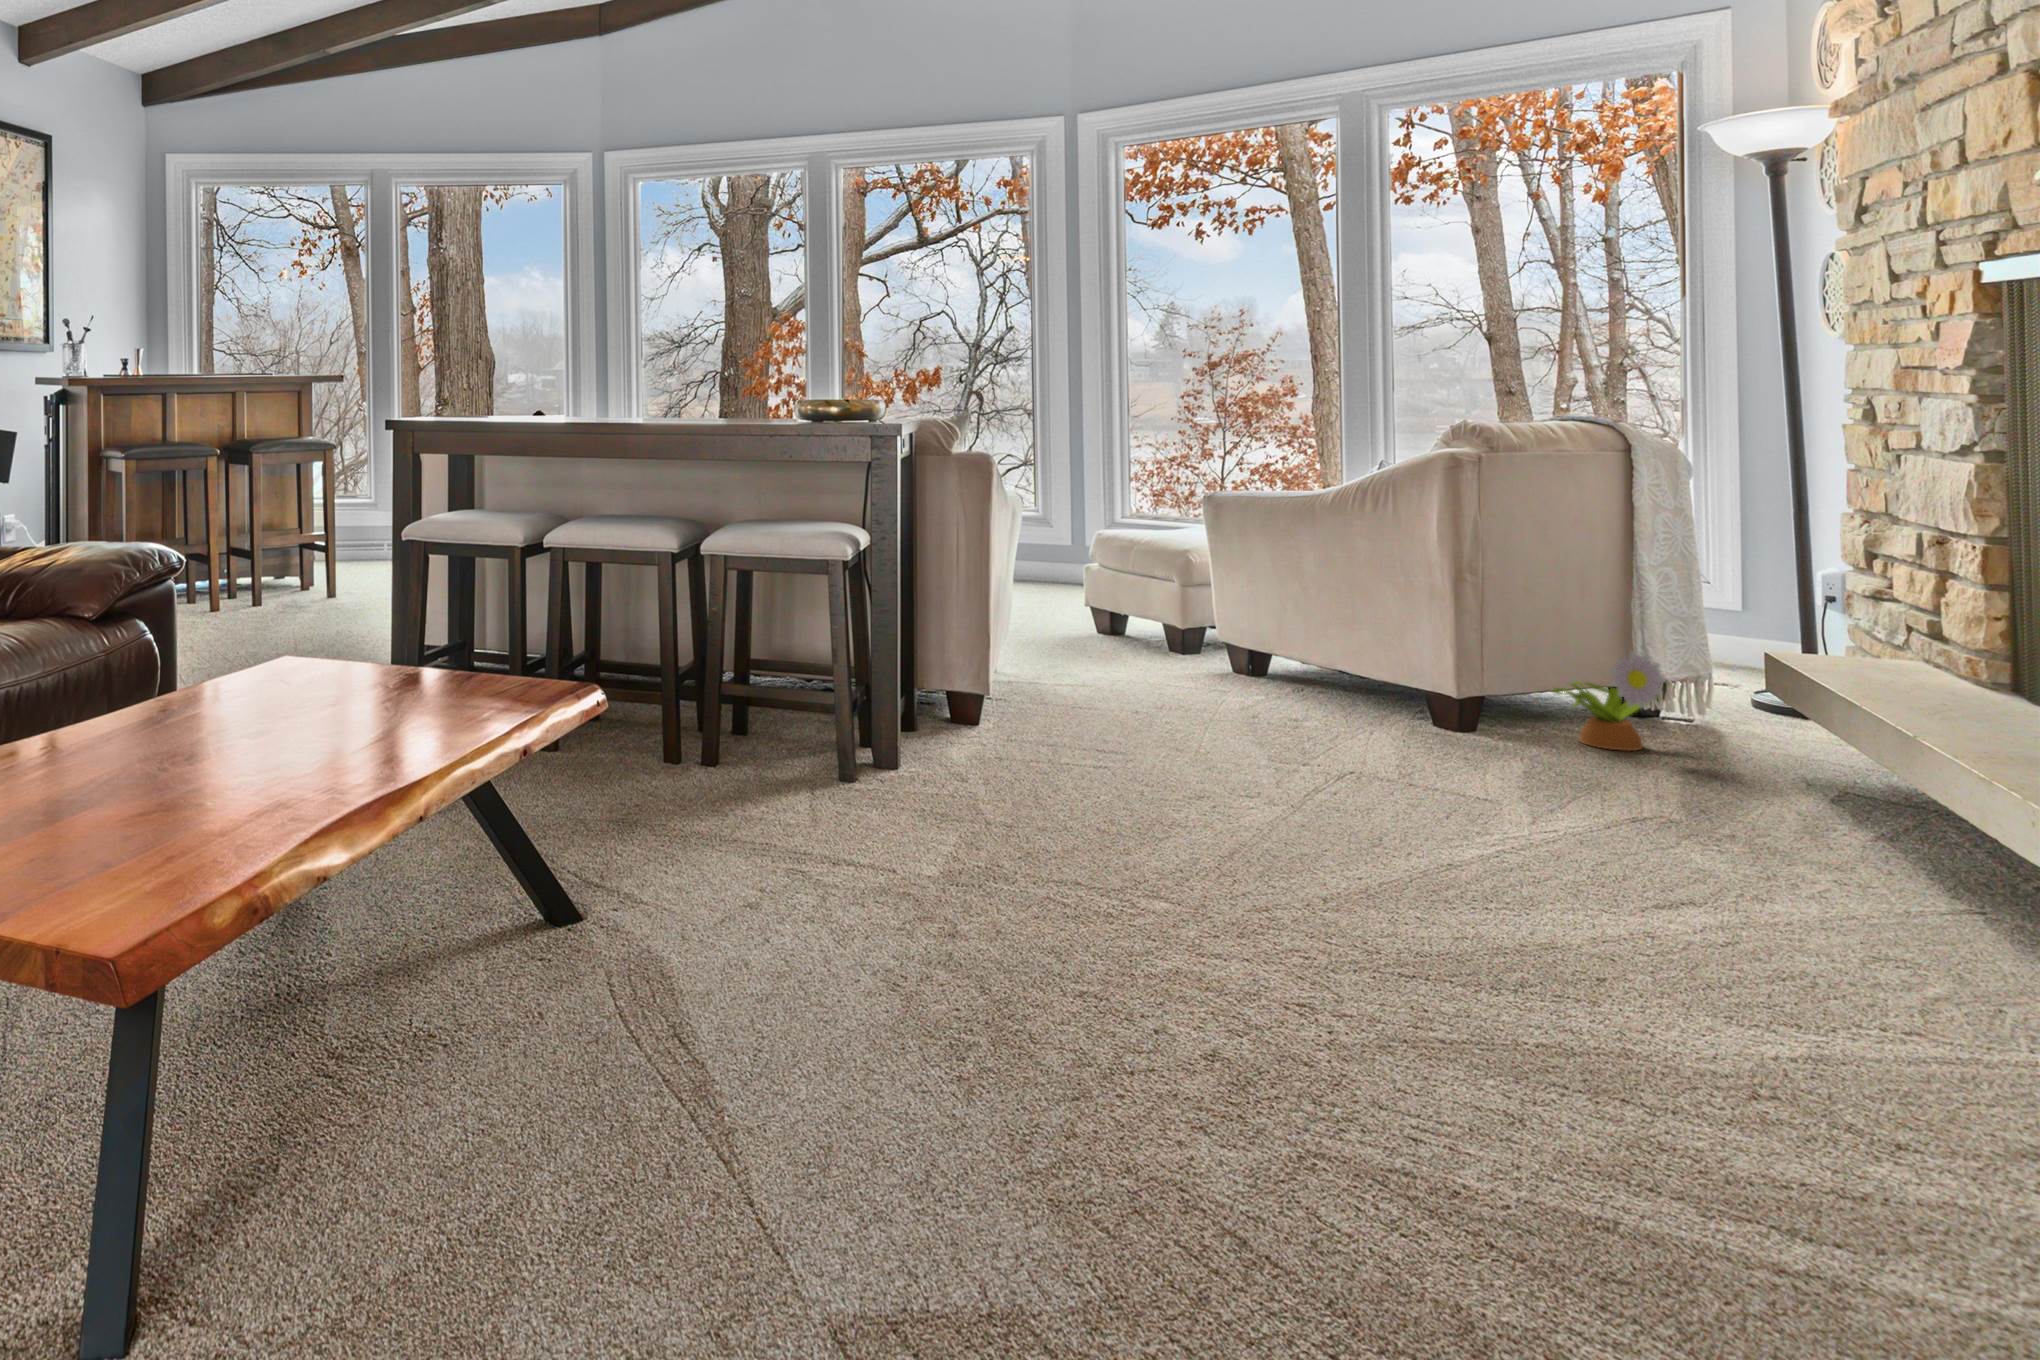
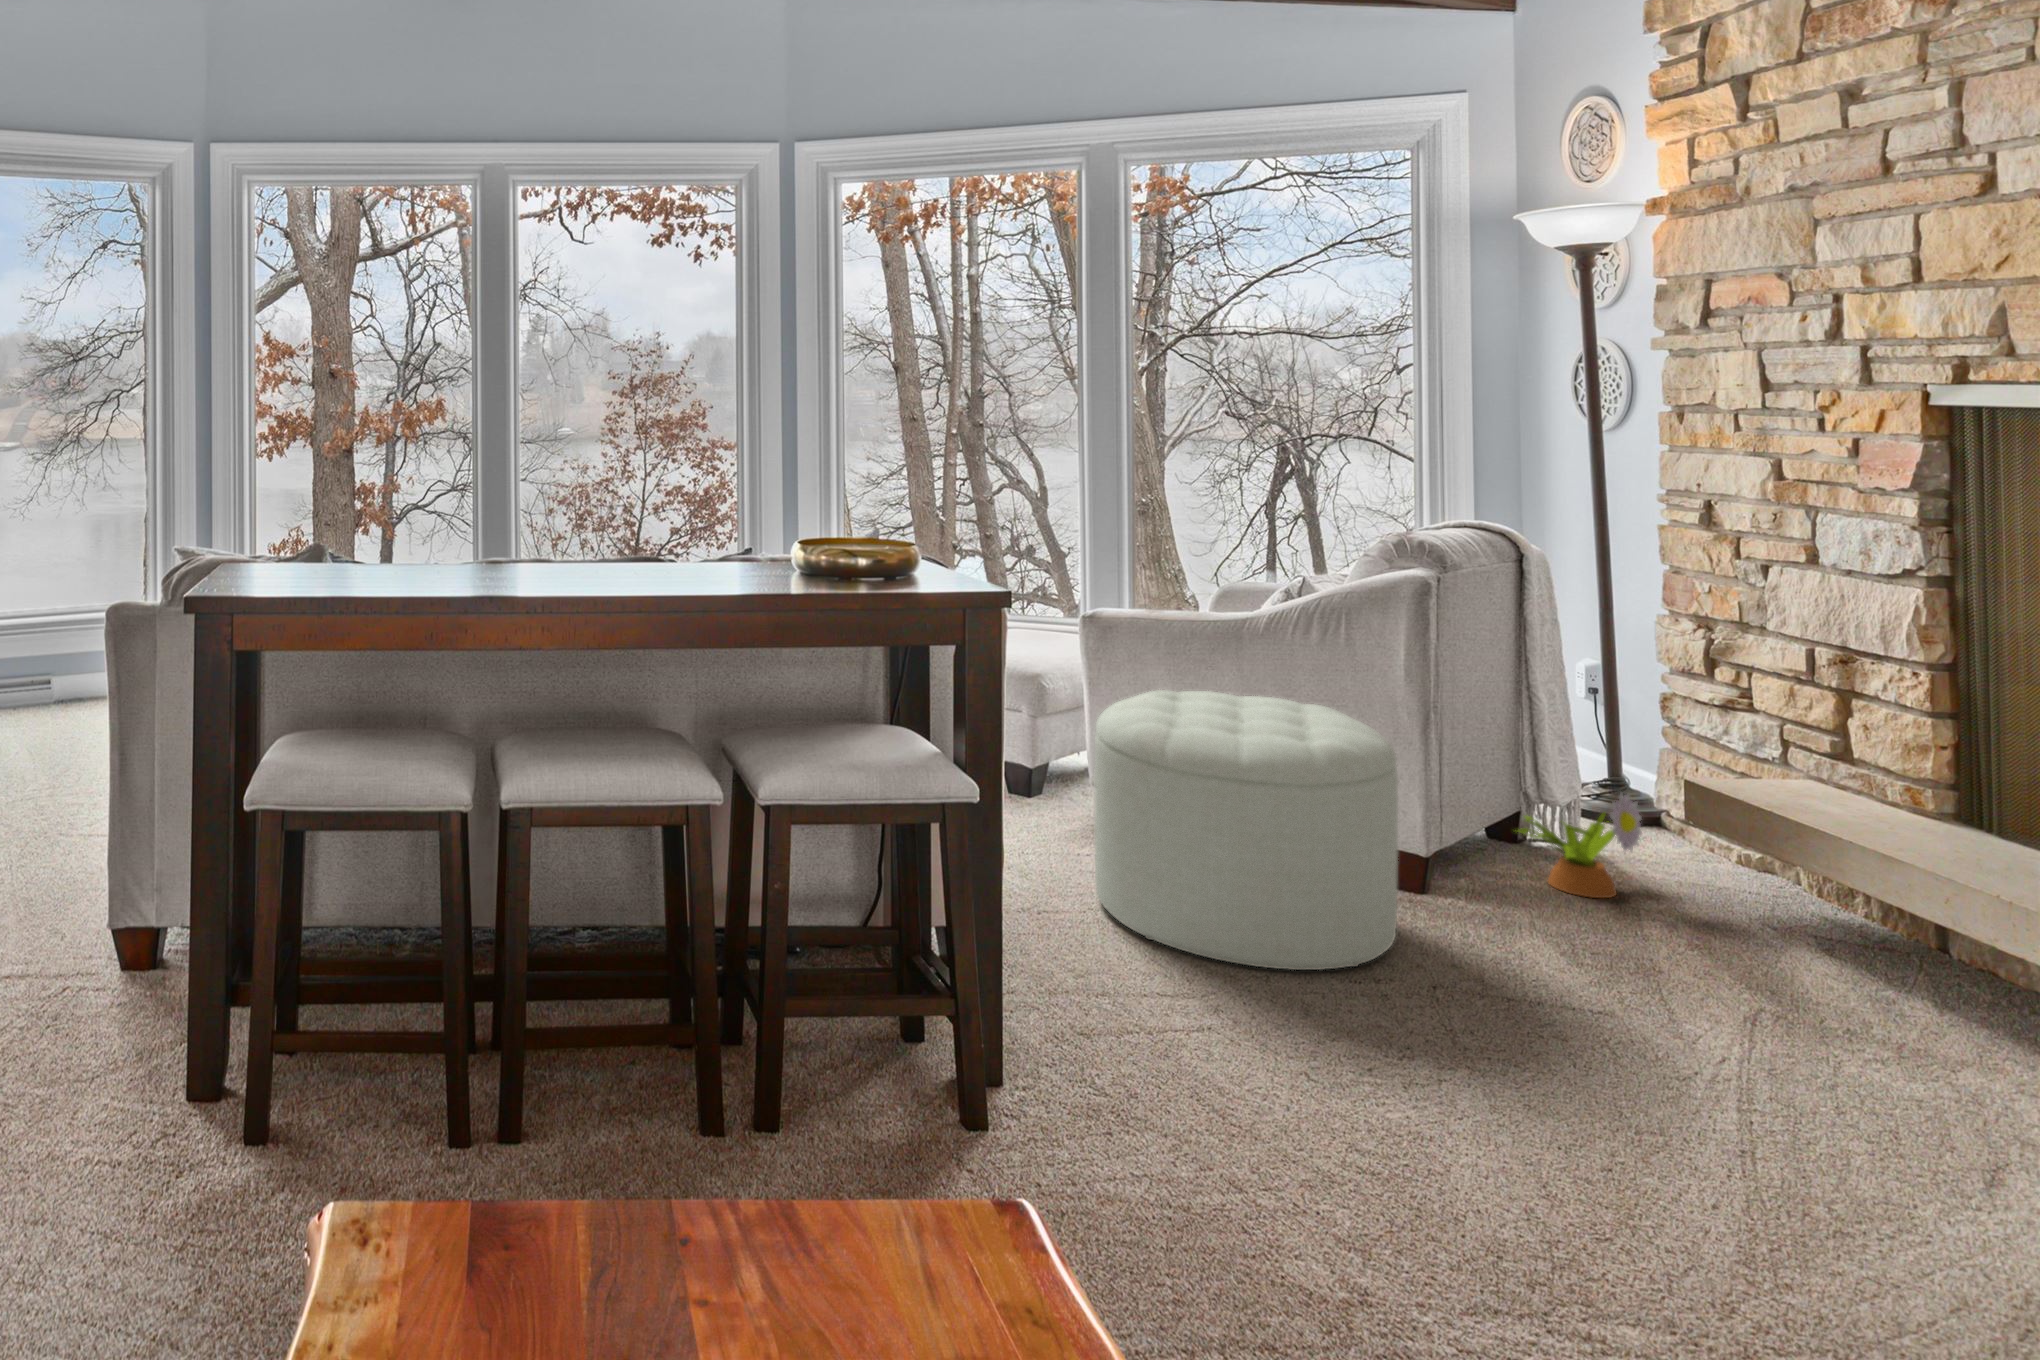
ottoman: none [1090,544,1341,750] -> present [1094,690,1398,970]

